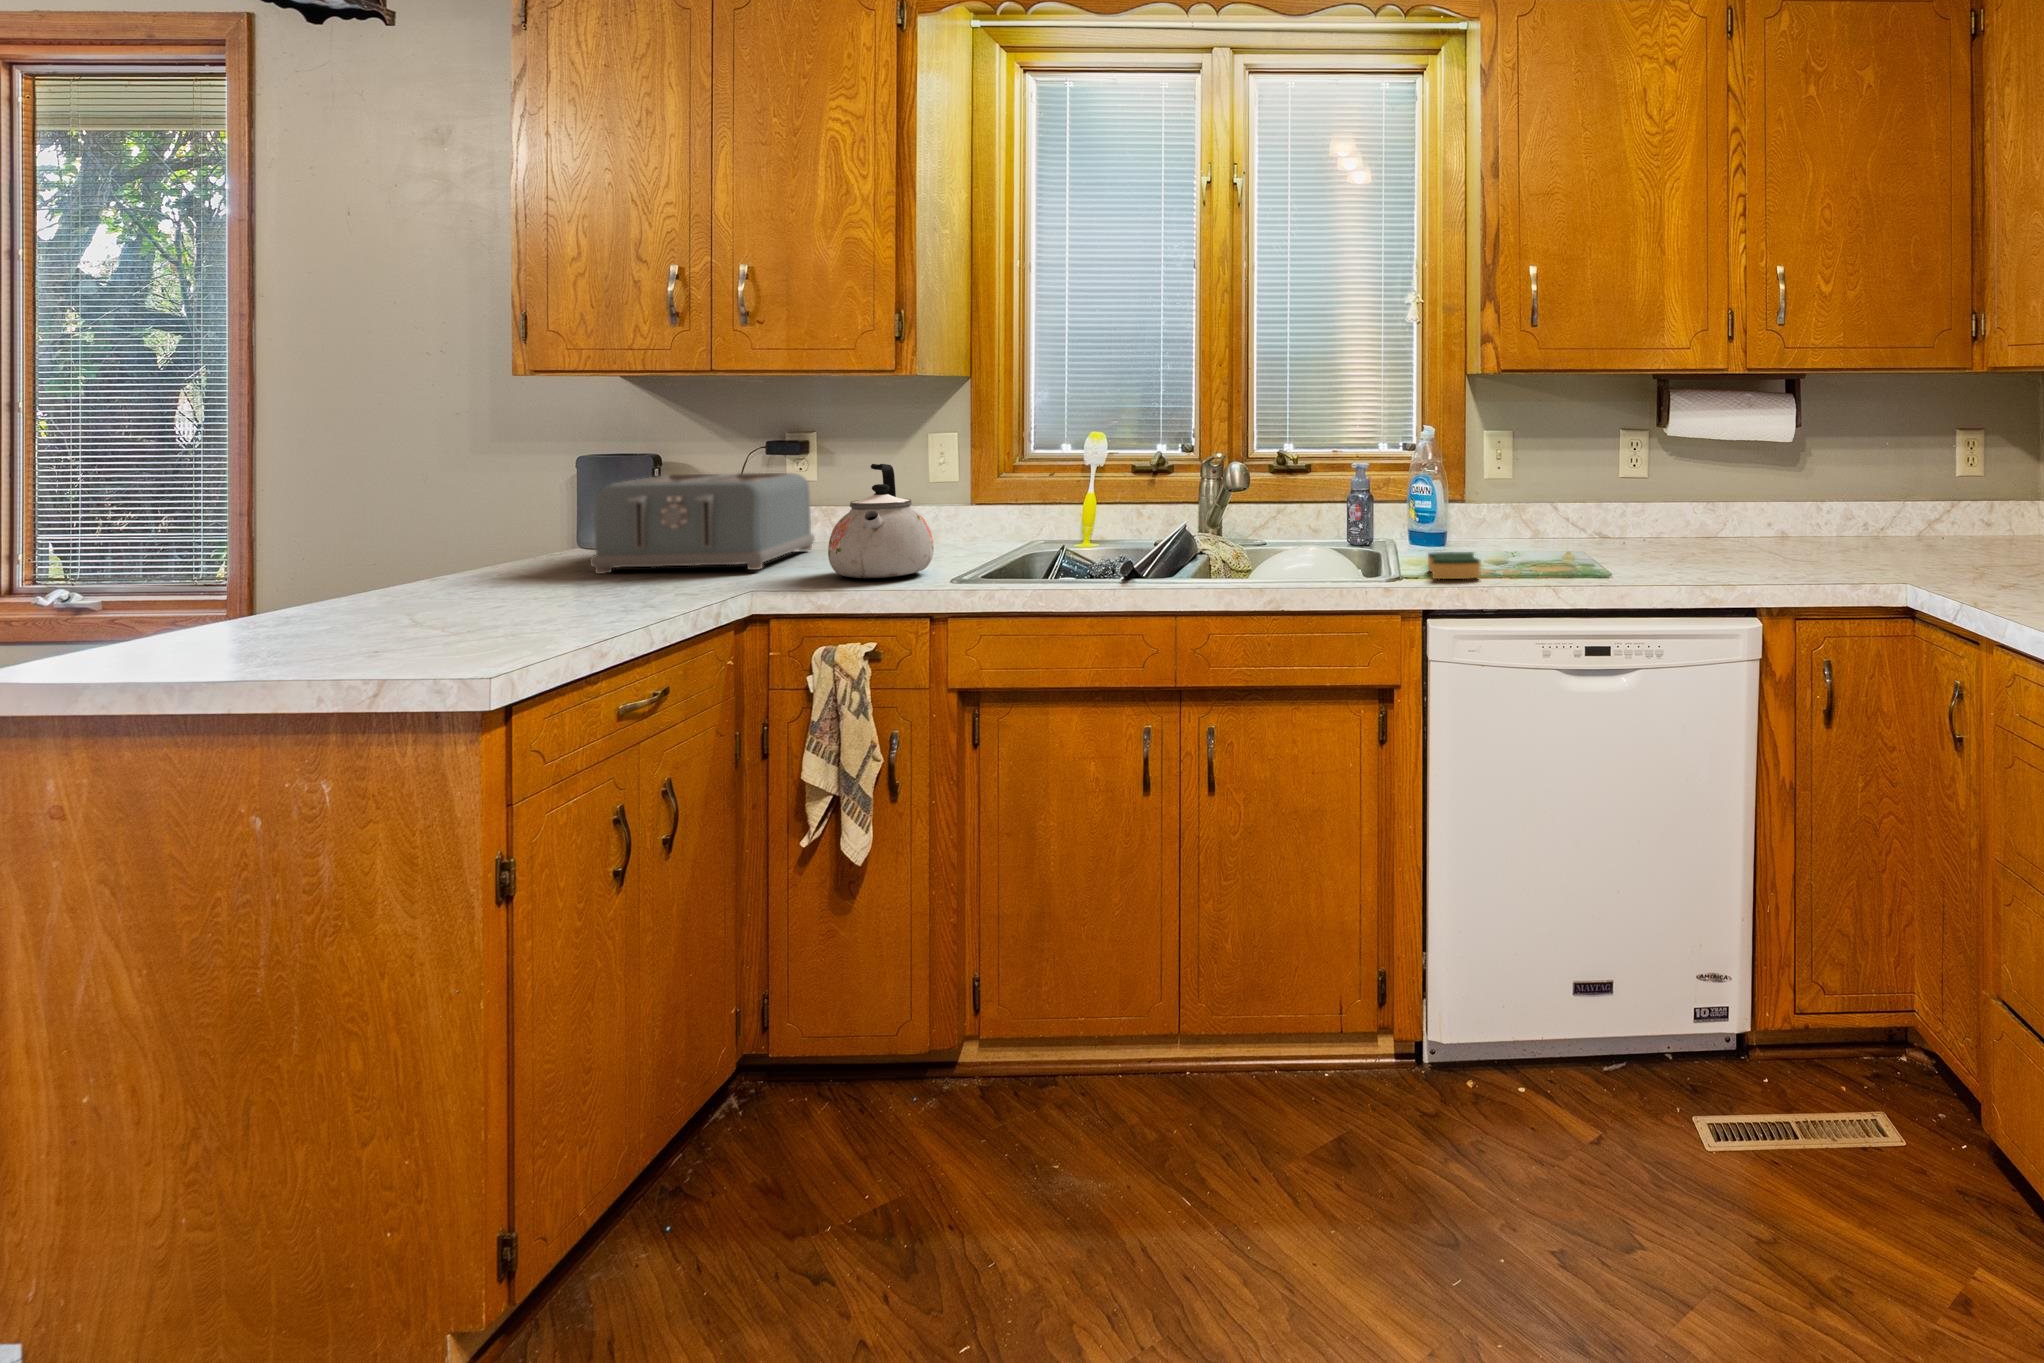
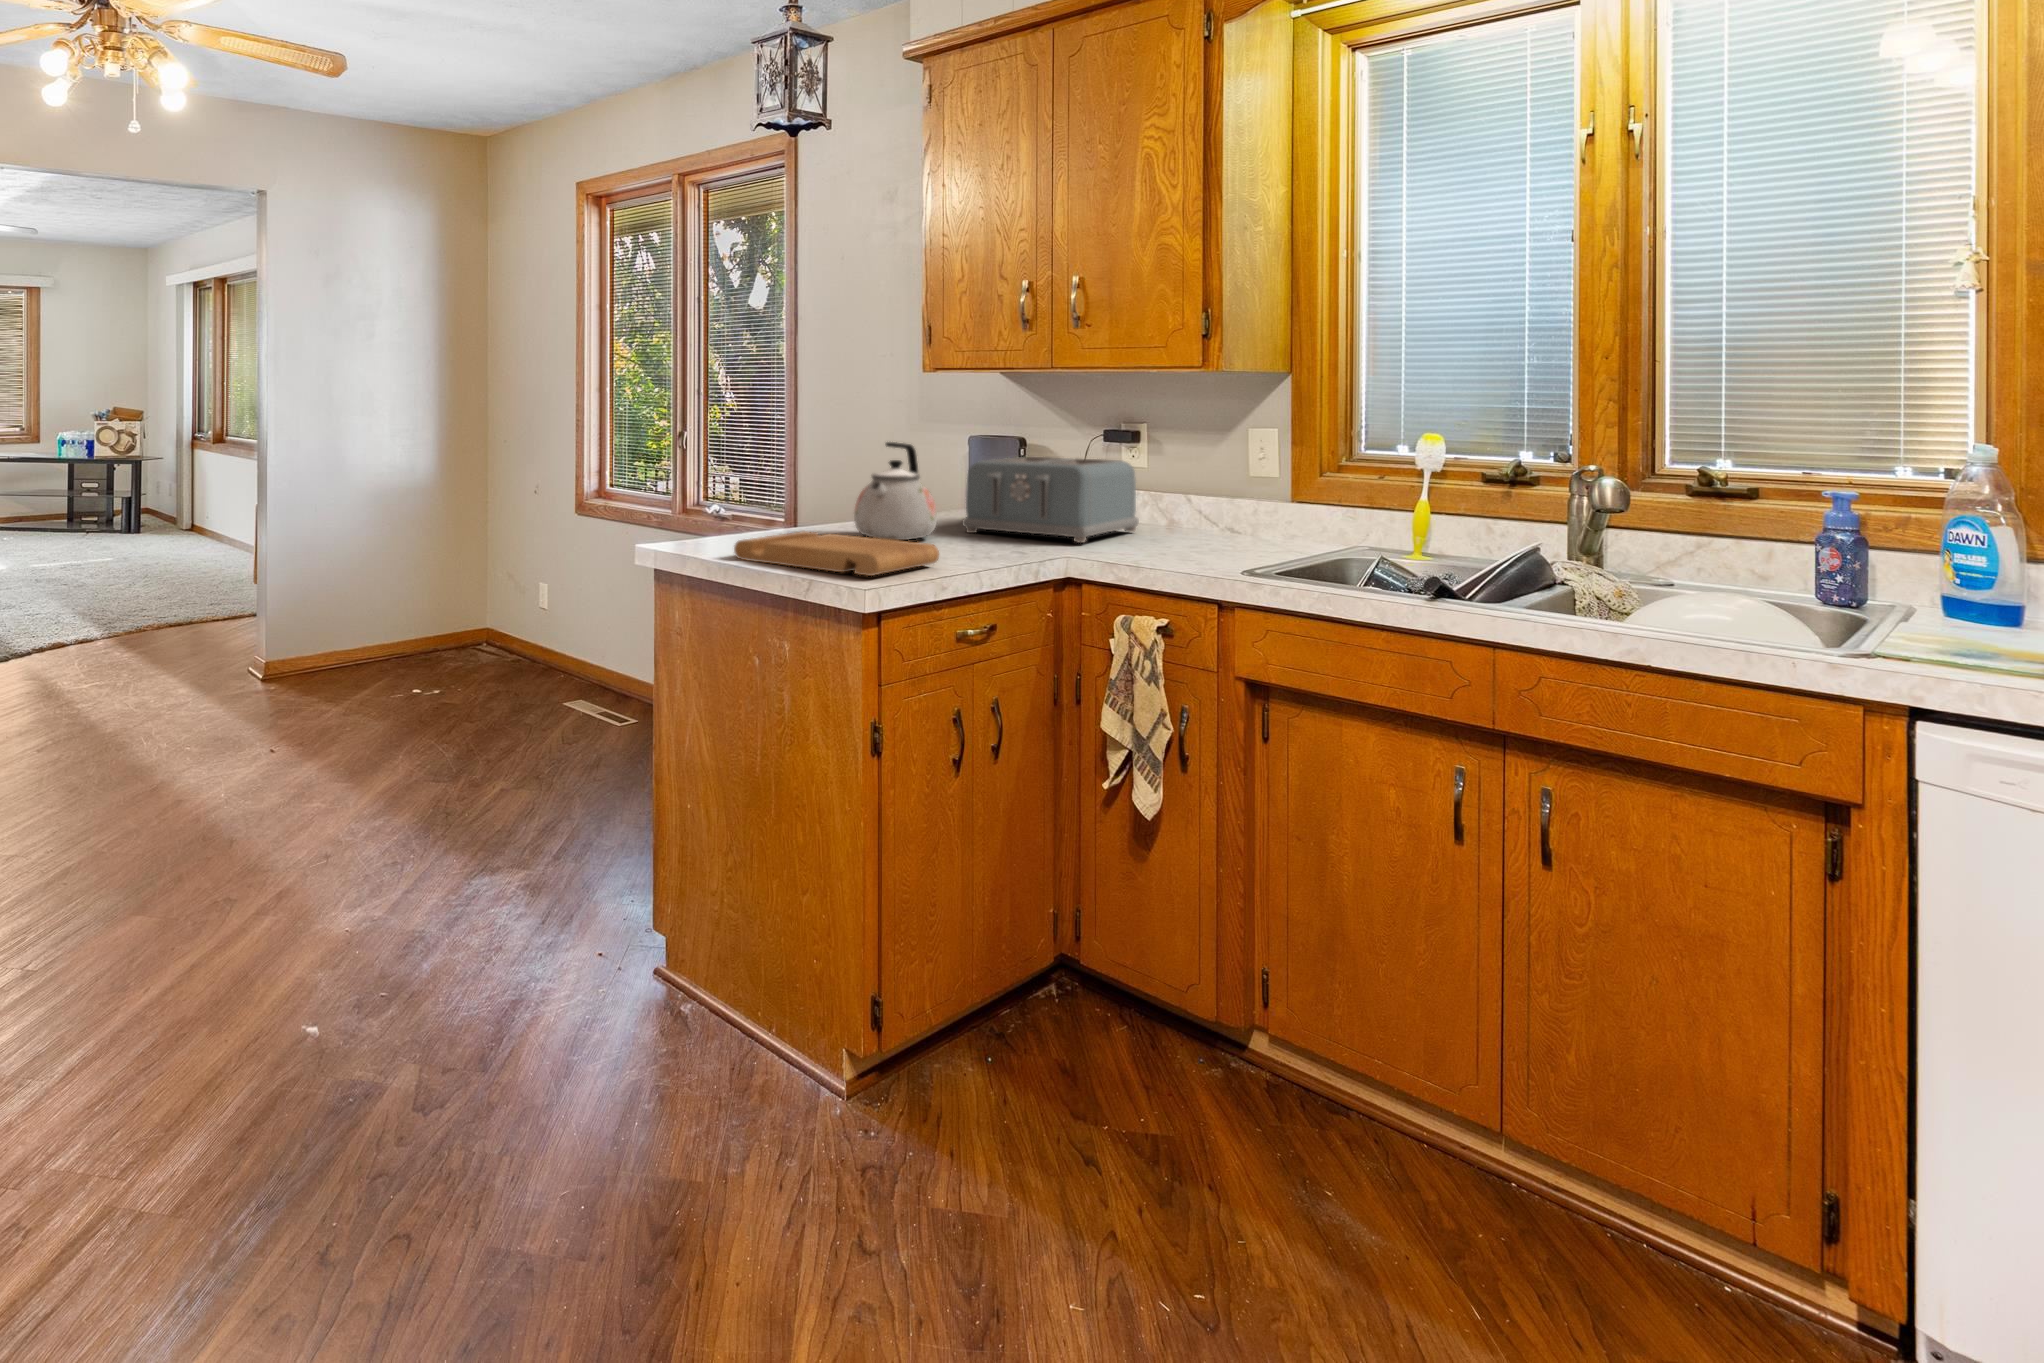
kettle: present [828,464,934,578] -> present [854,442,937,540]
sponge: present [1428,552,1480,579] -> none [1929,617,2034,665]
cutting board: none [194,596,581,662] -> present [734,531,939,576]

